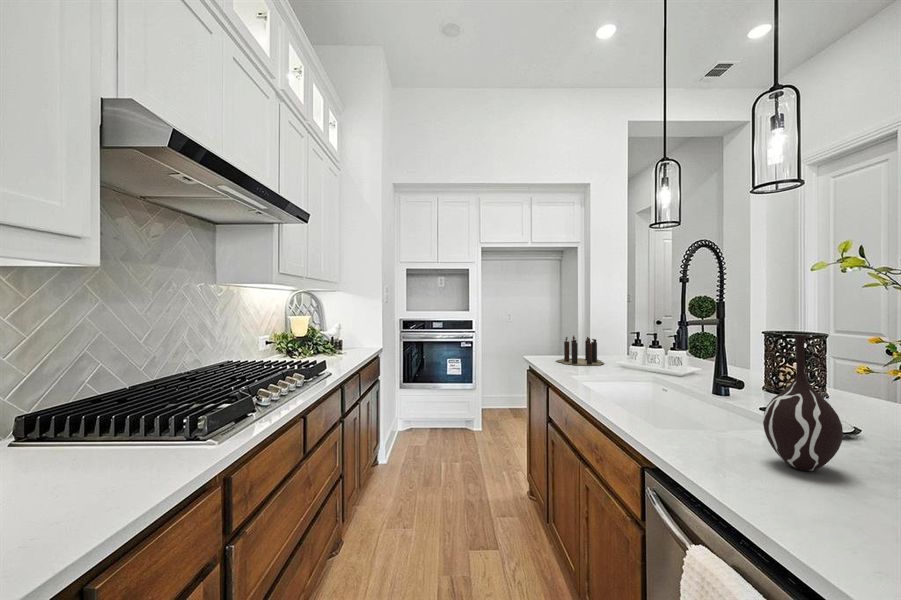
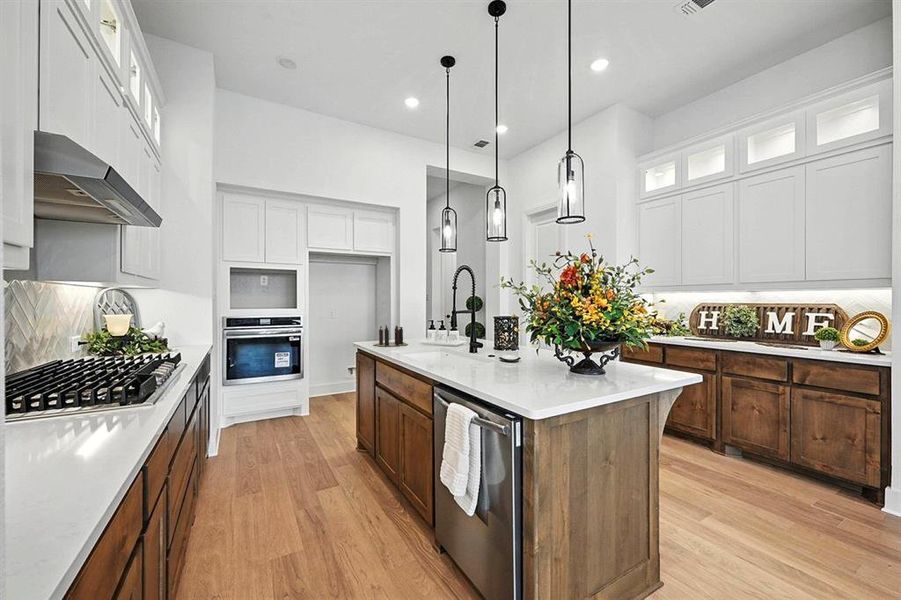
vase: present [763,335,843,471] -> none [476,314,507,380]

